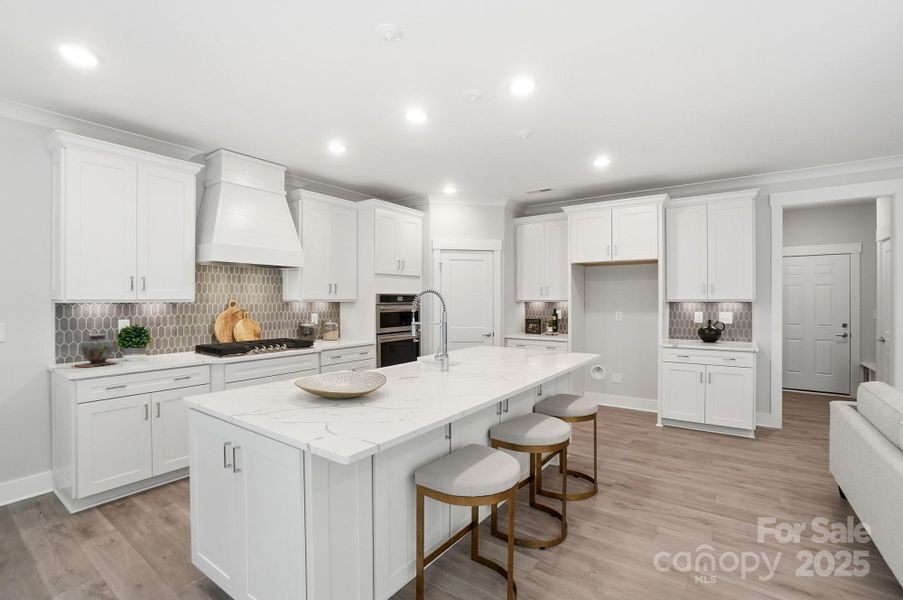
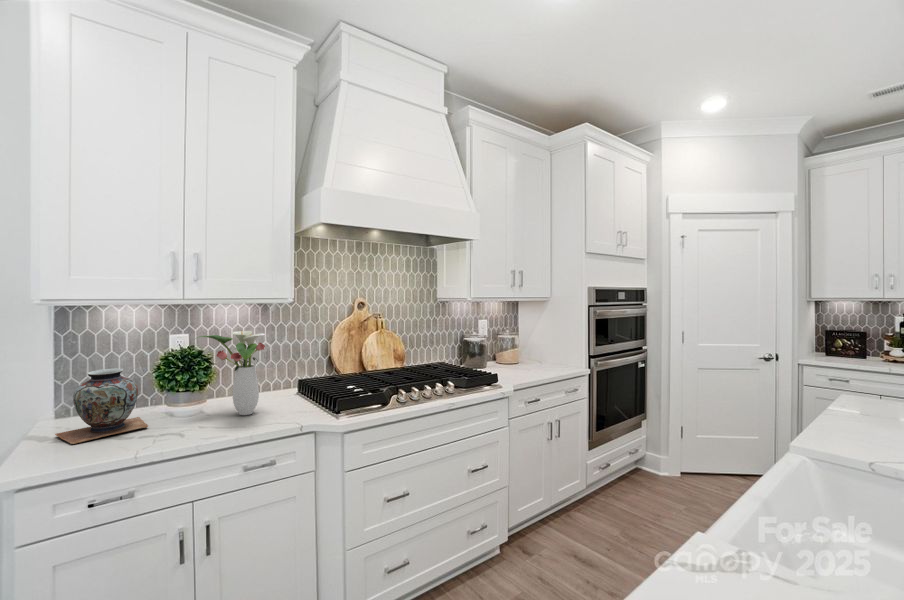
flower arrangement: none [141,316,181,359] -> present [200,331,265,415]

